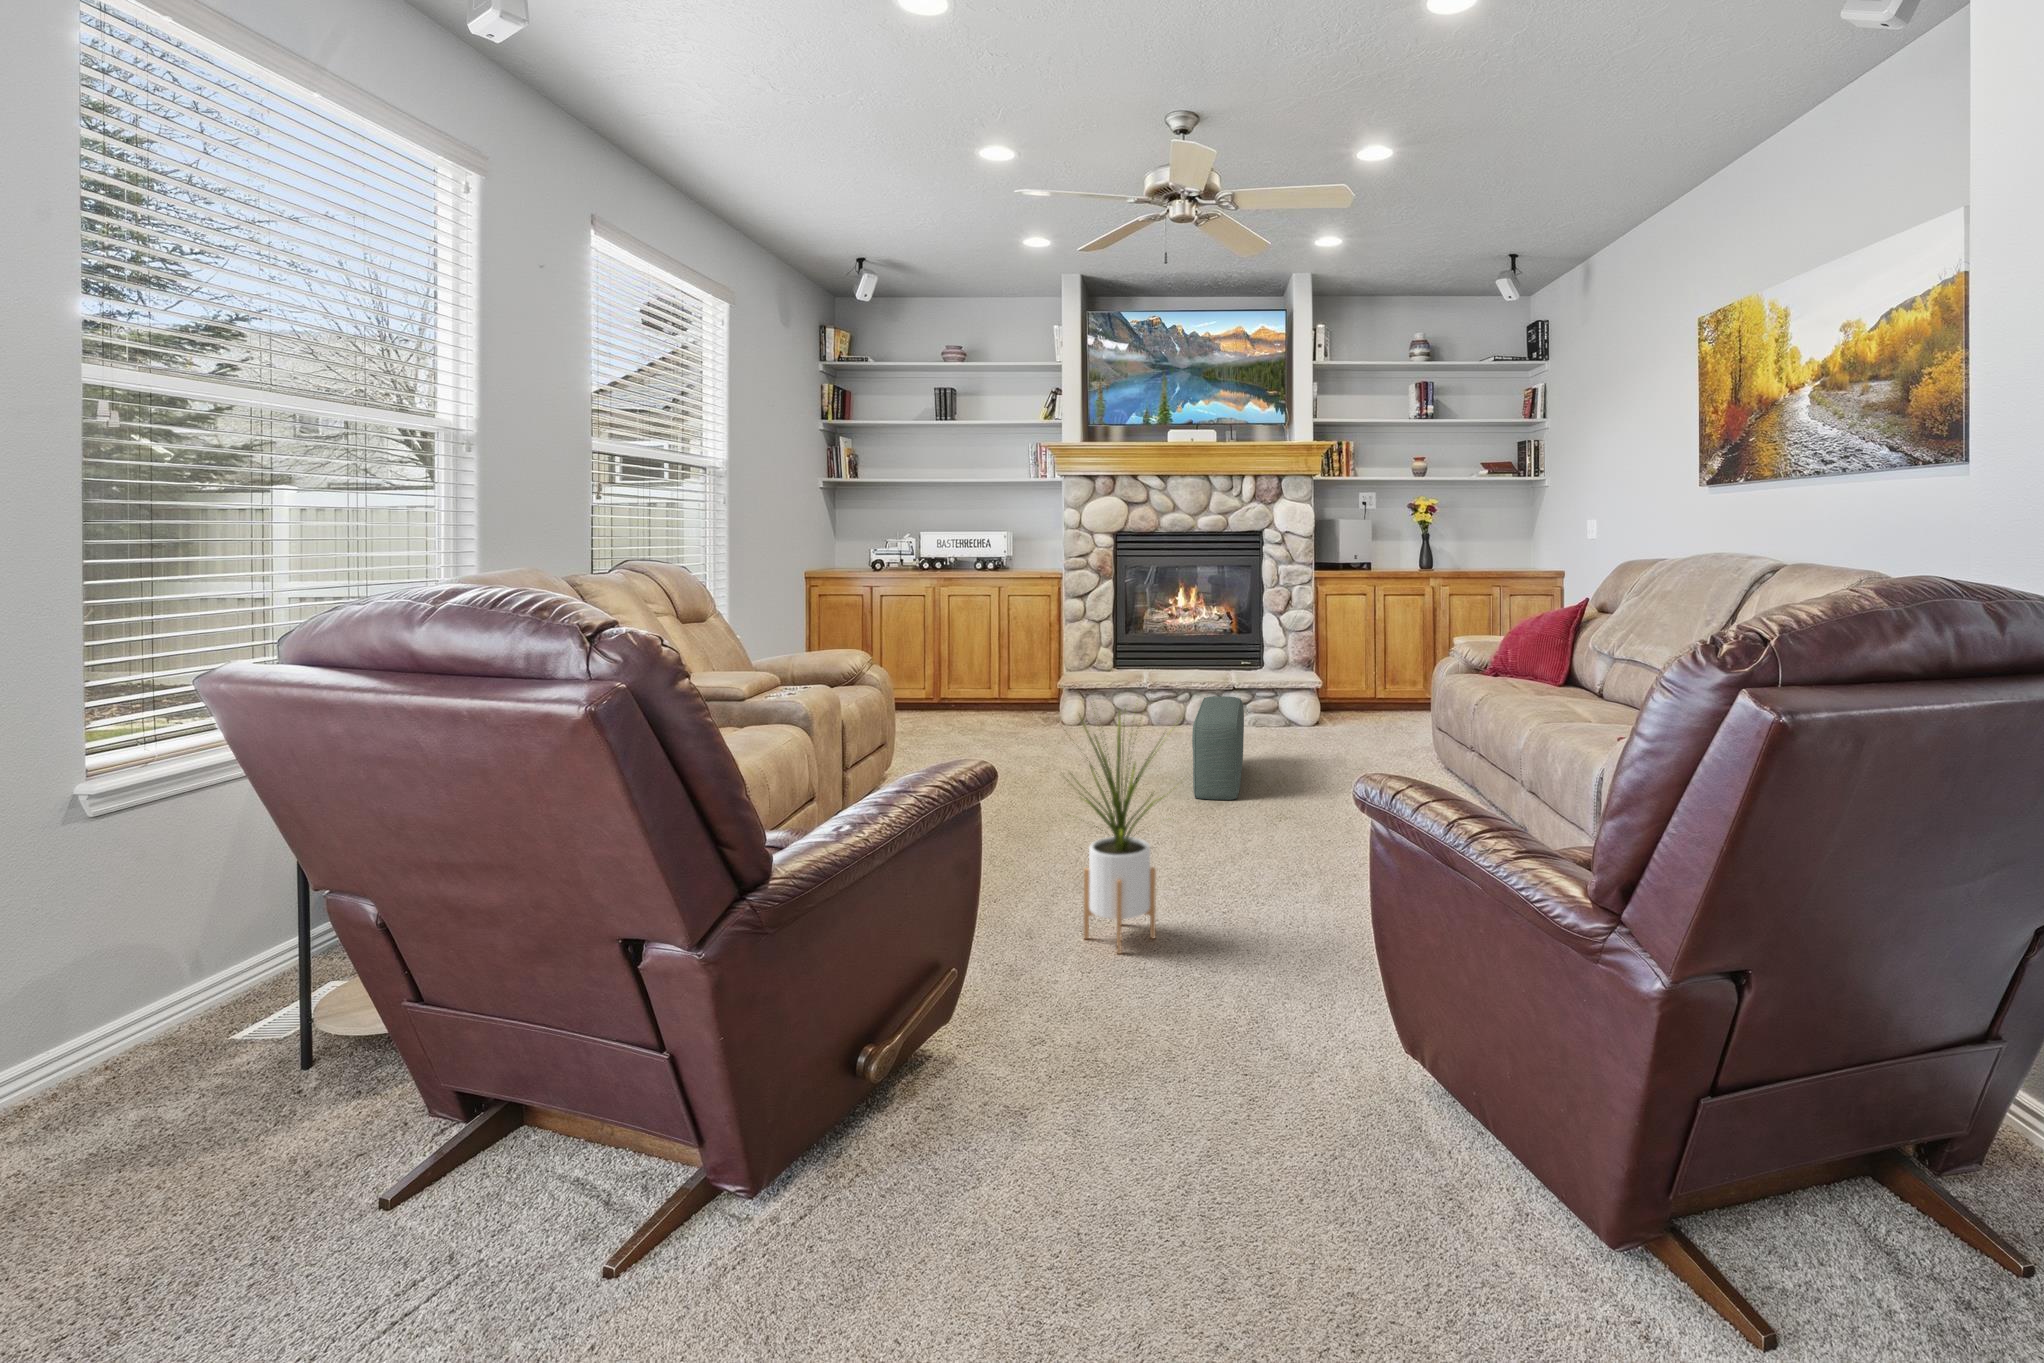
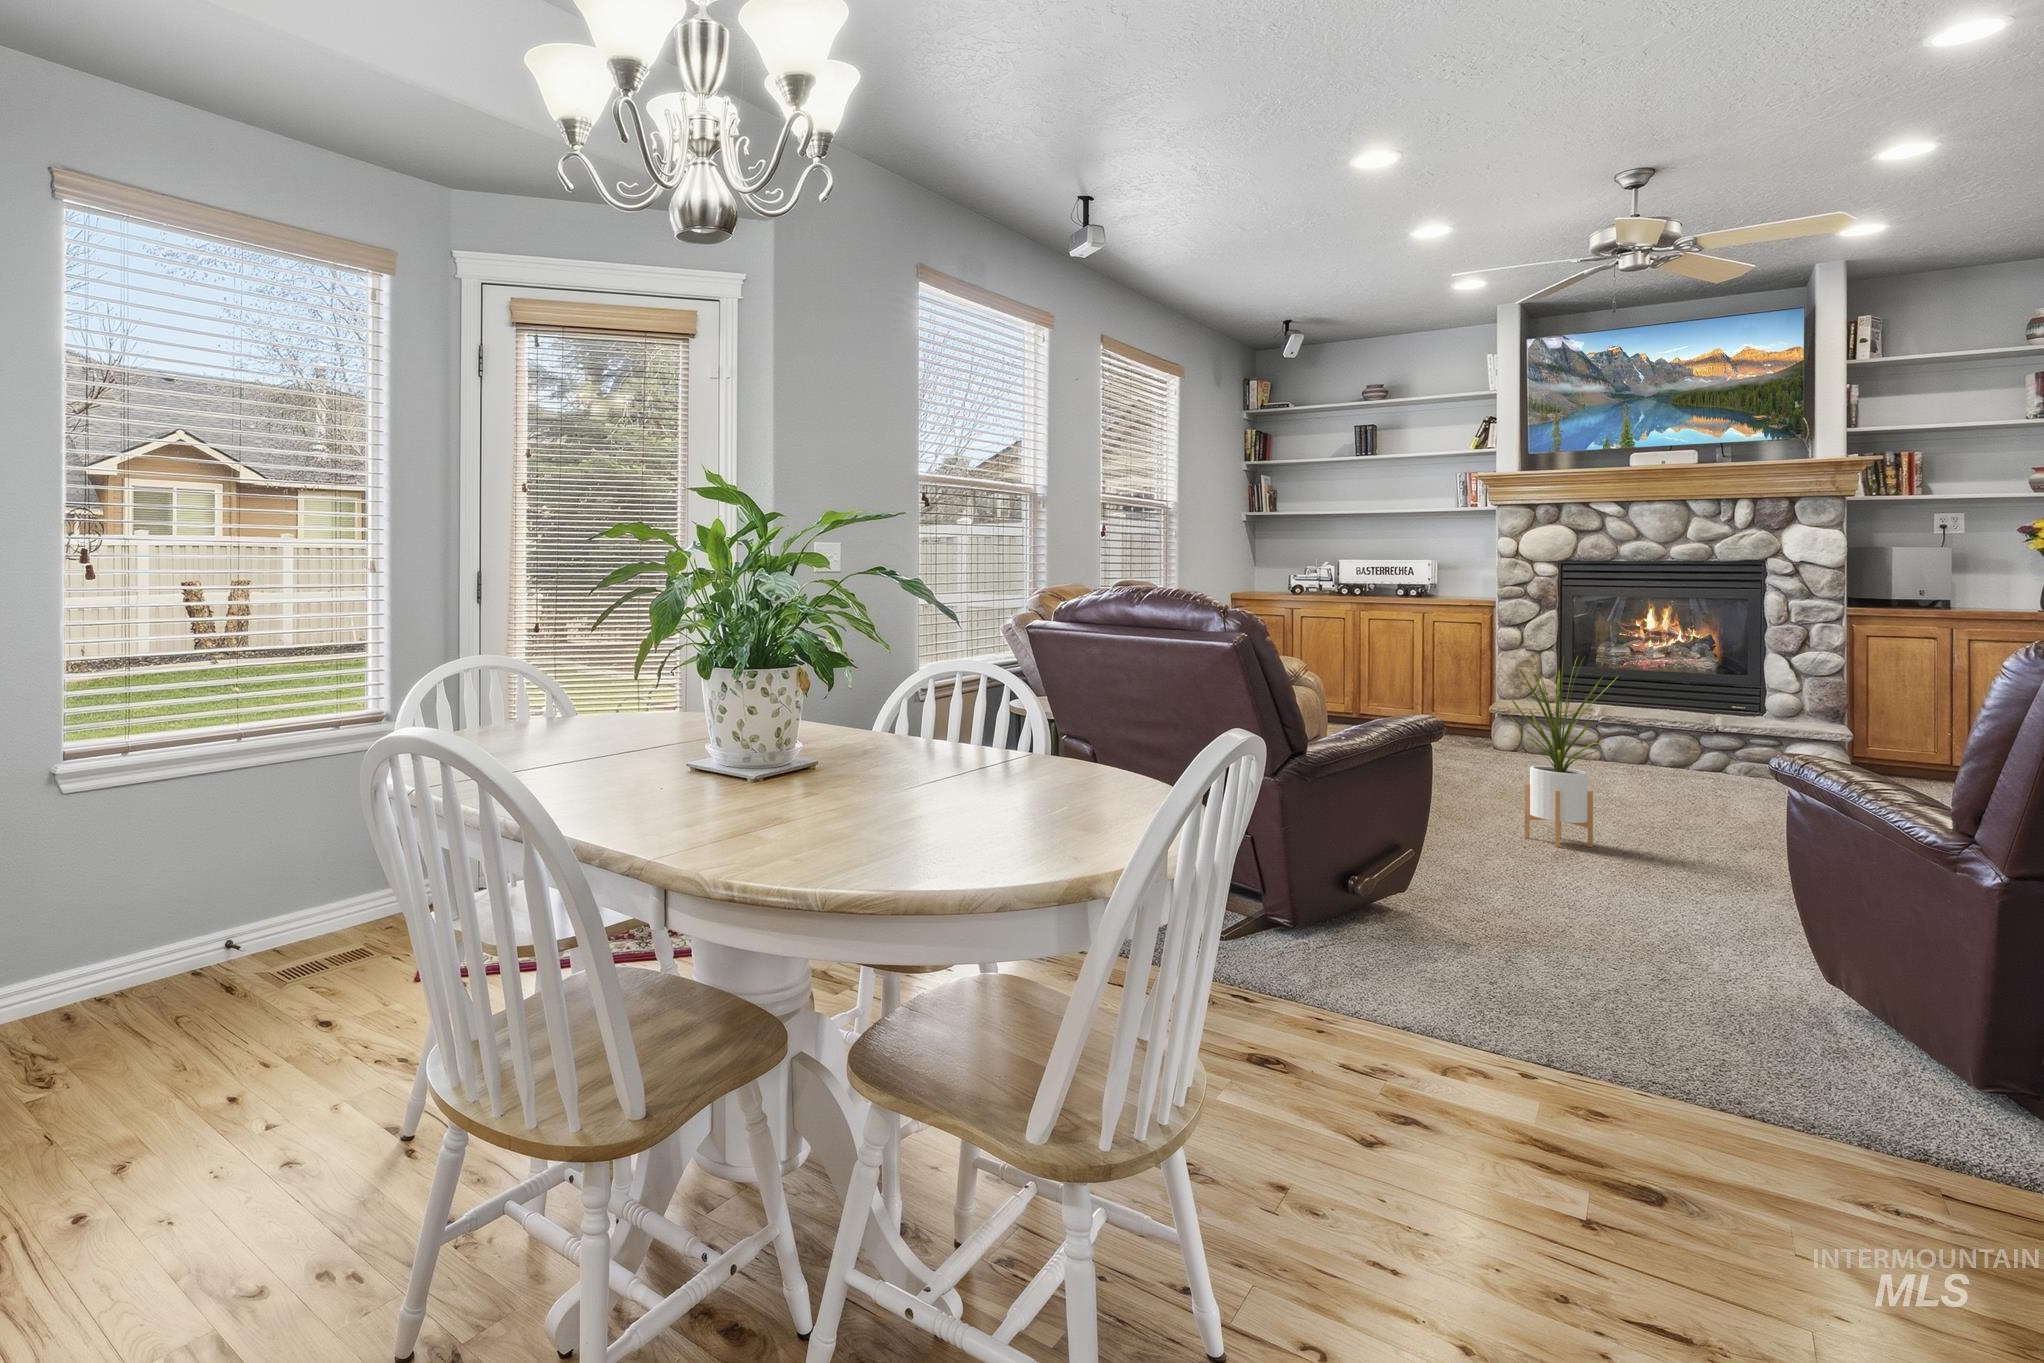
pouf: present [1192,696,1244,800] -> none [1649,719,1721,809]

